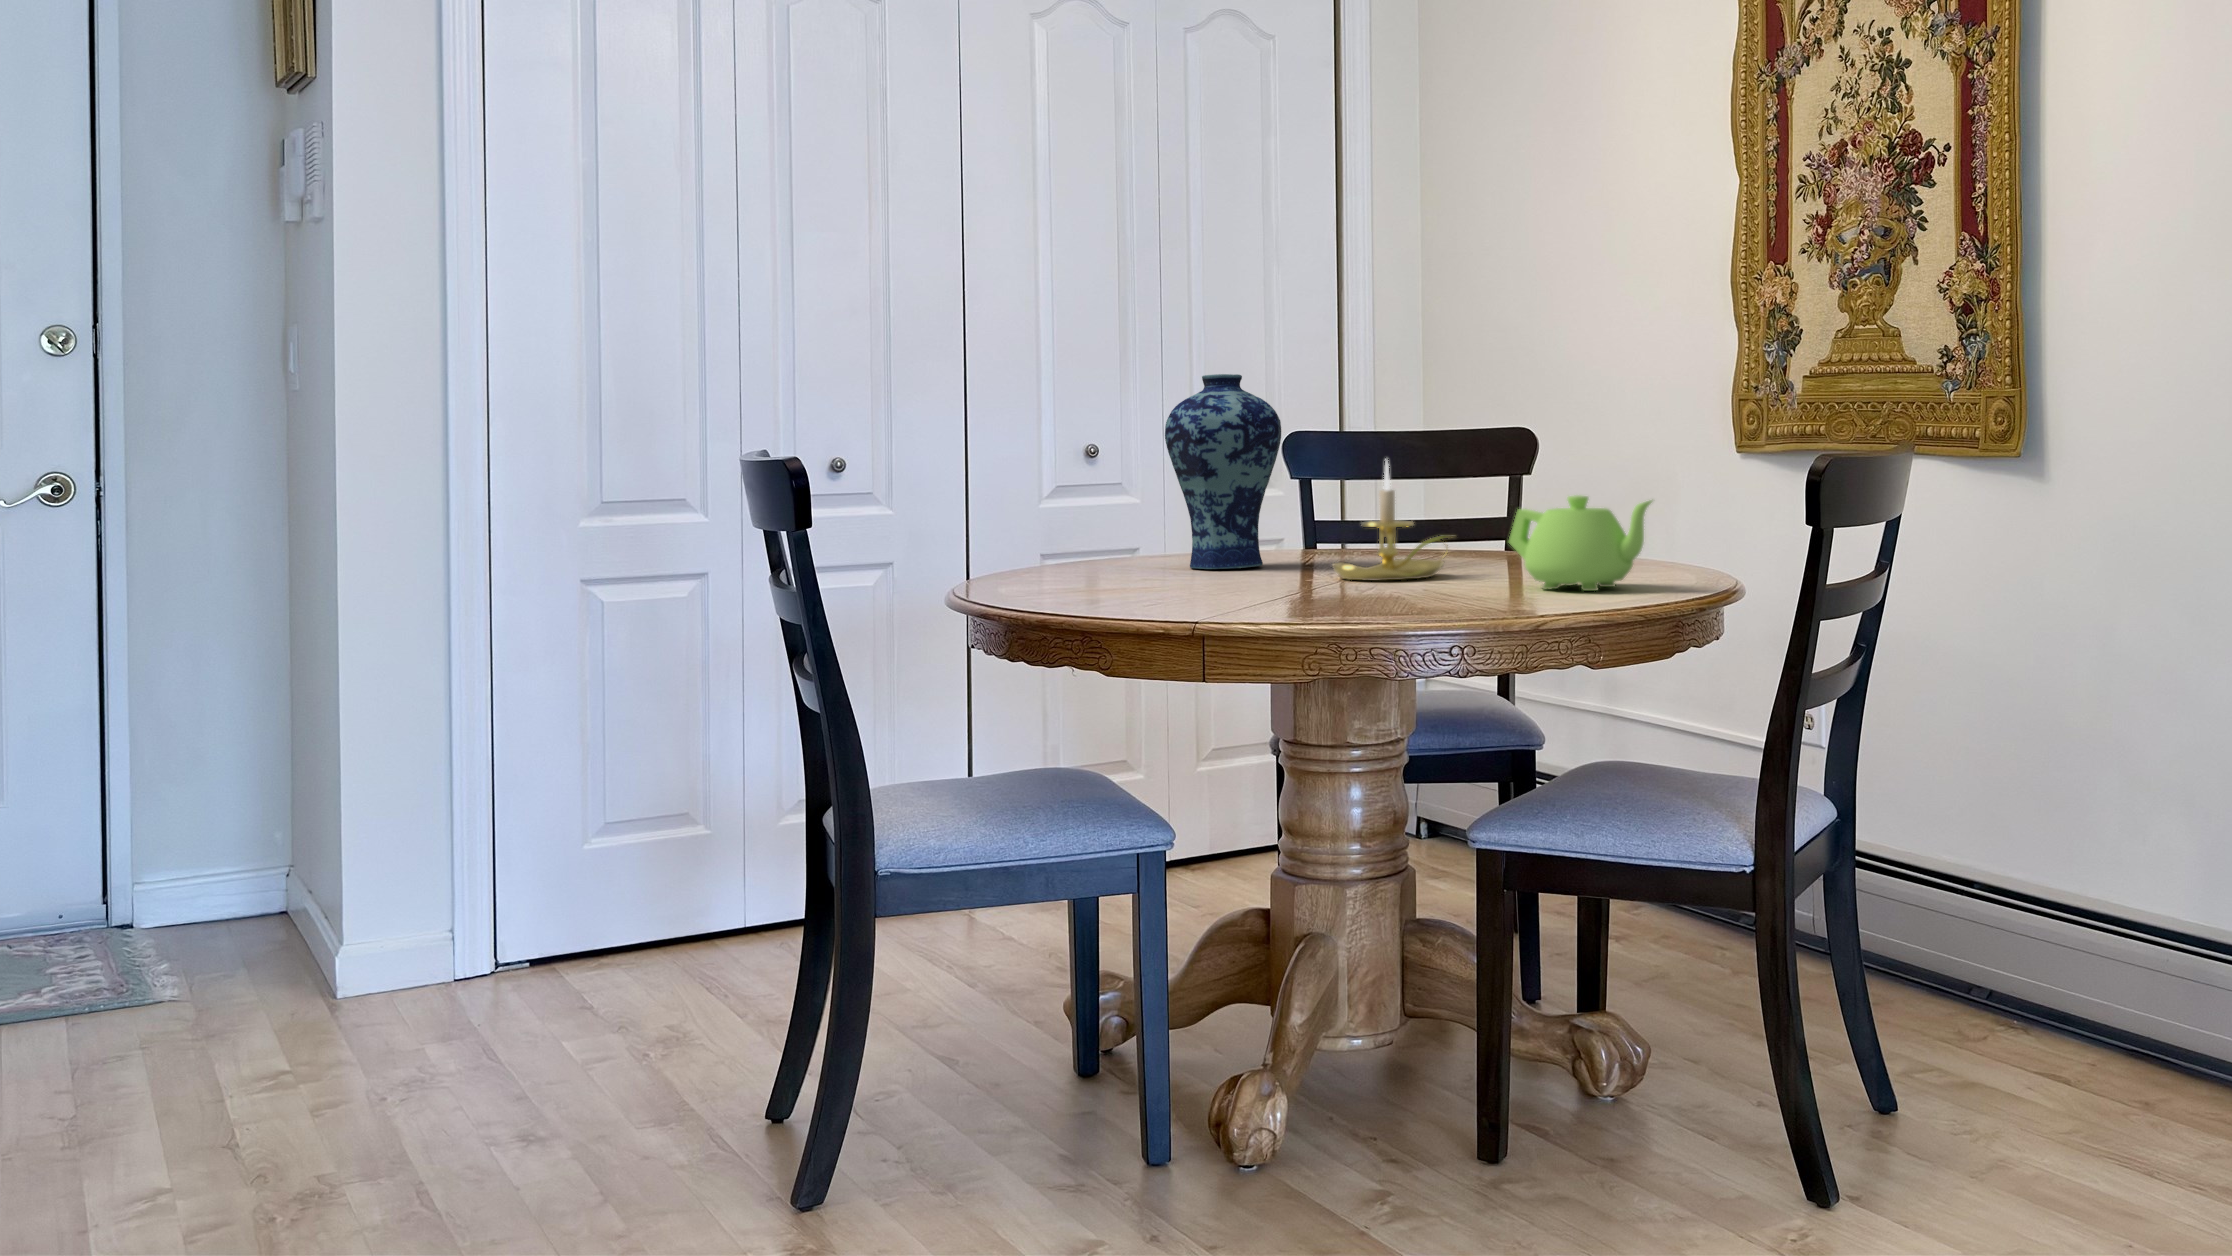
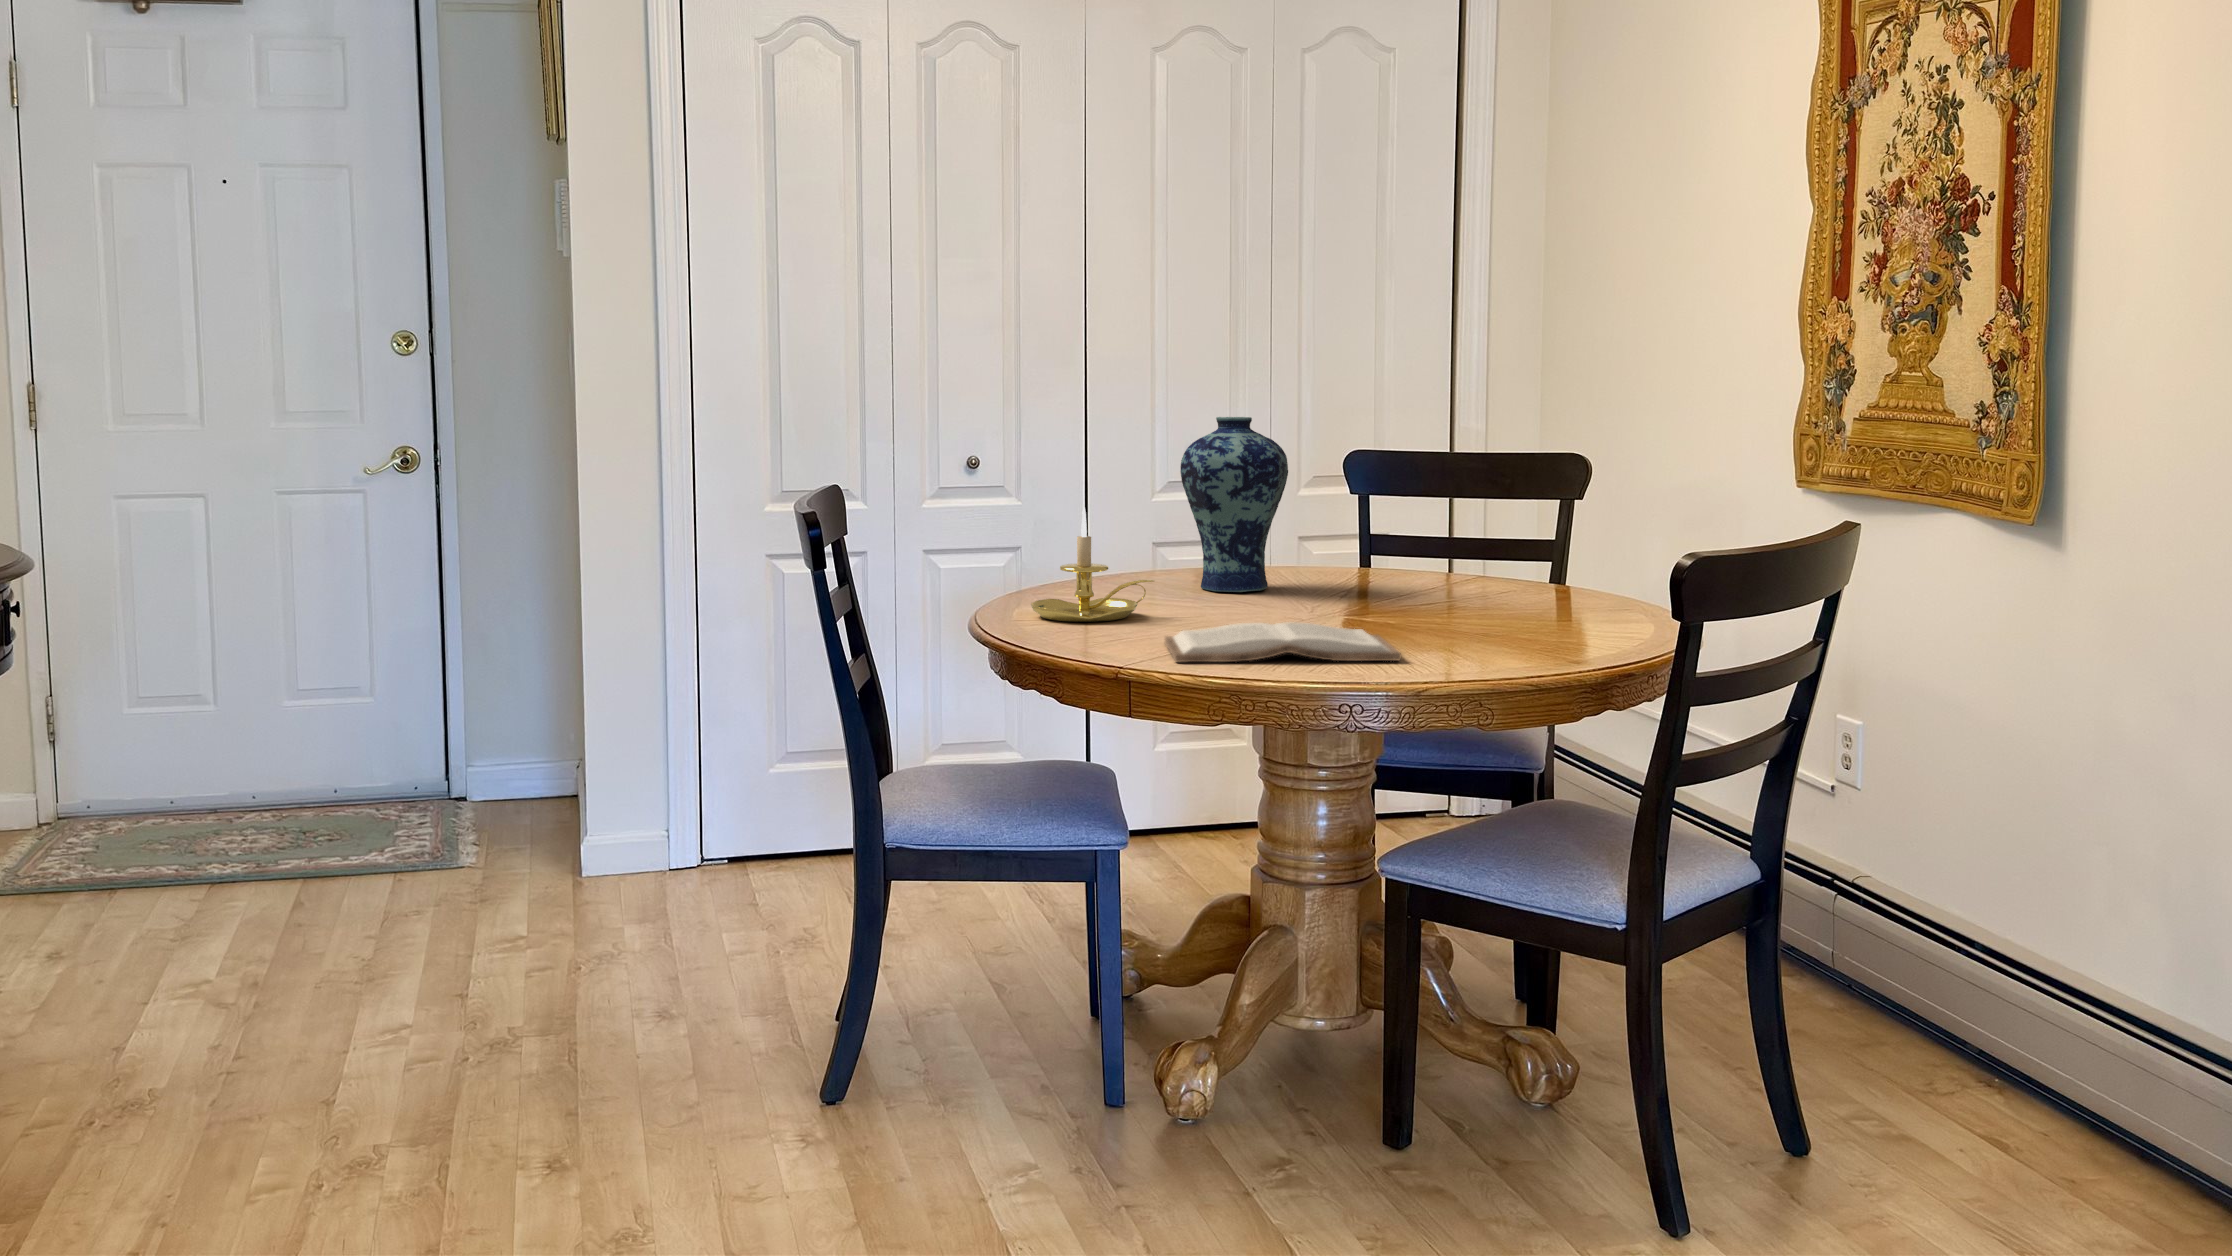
candle holder: present [1332,460,1445,580] -> present [1031,508,1154,622]
teapot: present [1509,495,1652,591] -> none [1448,557,1573,649]
book: none [1222,575,1500,616] -> present [1165,622,1401,662]

